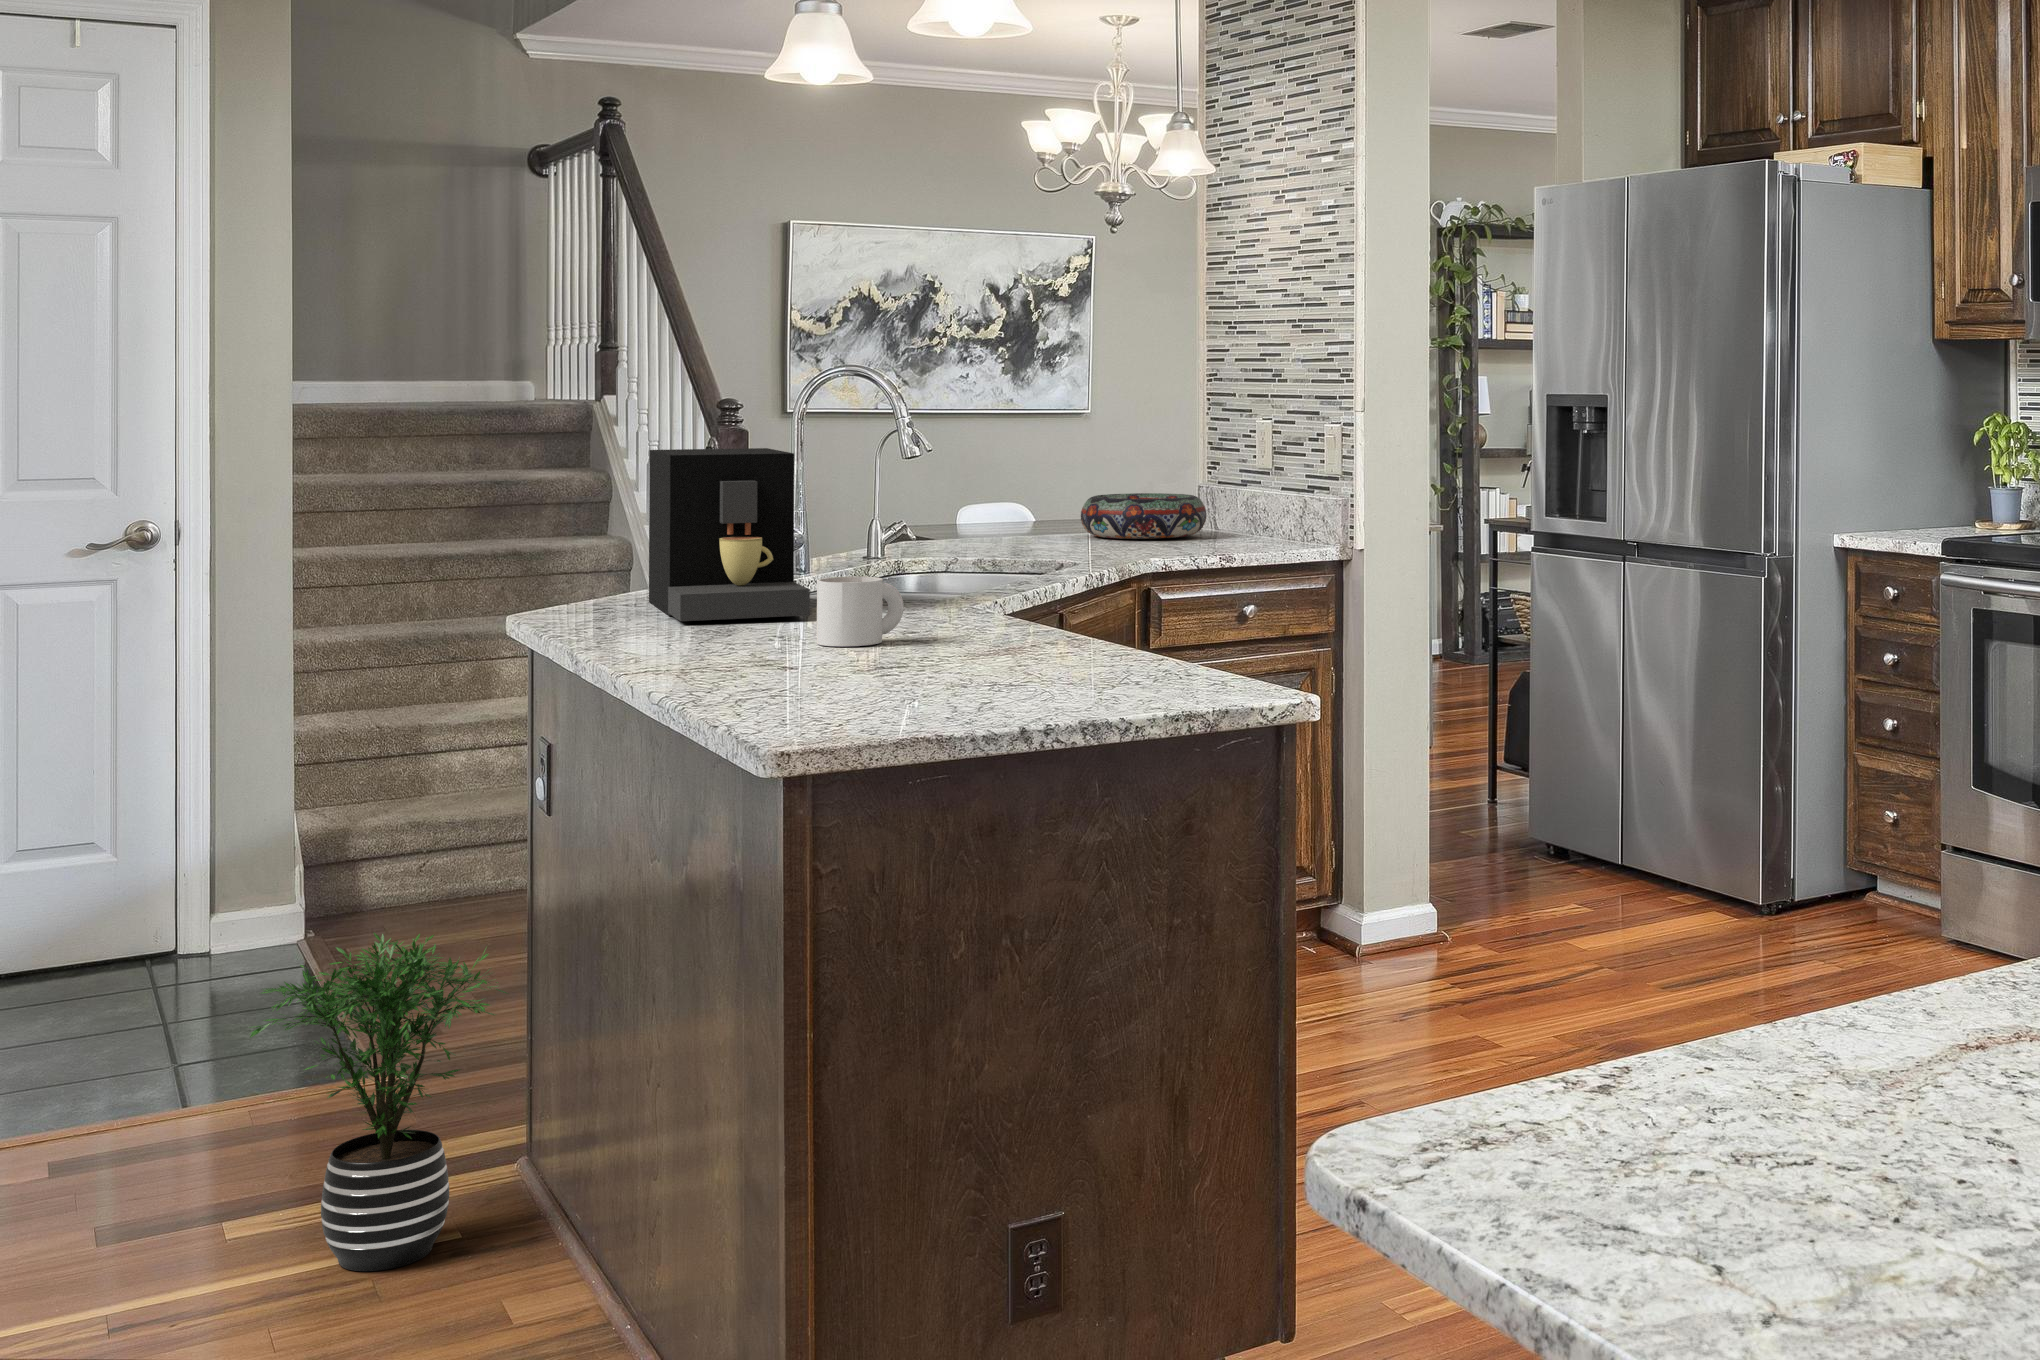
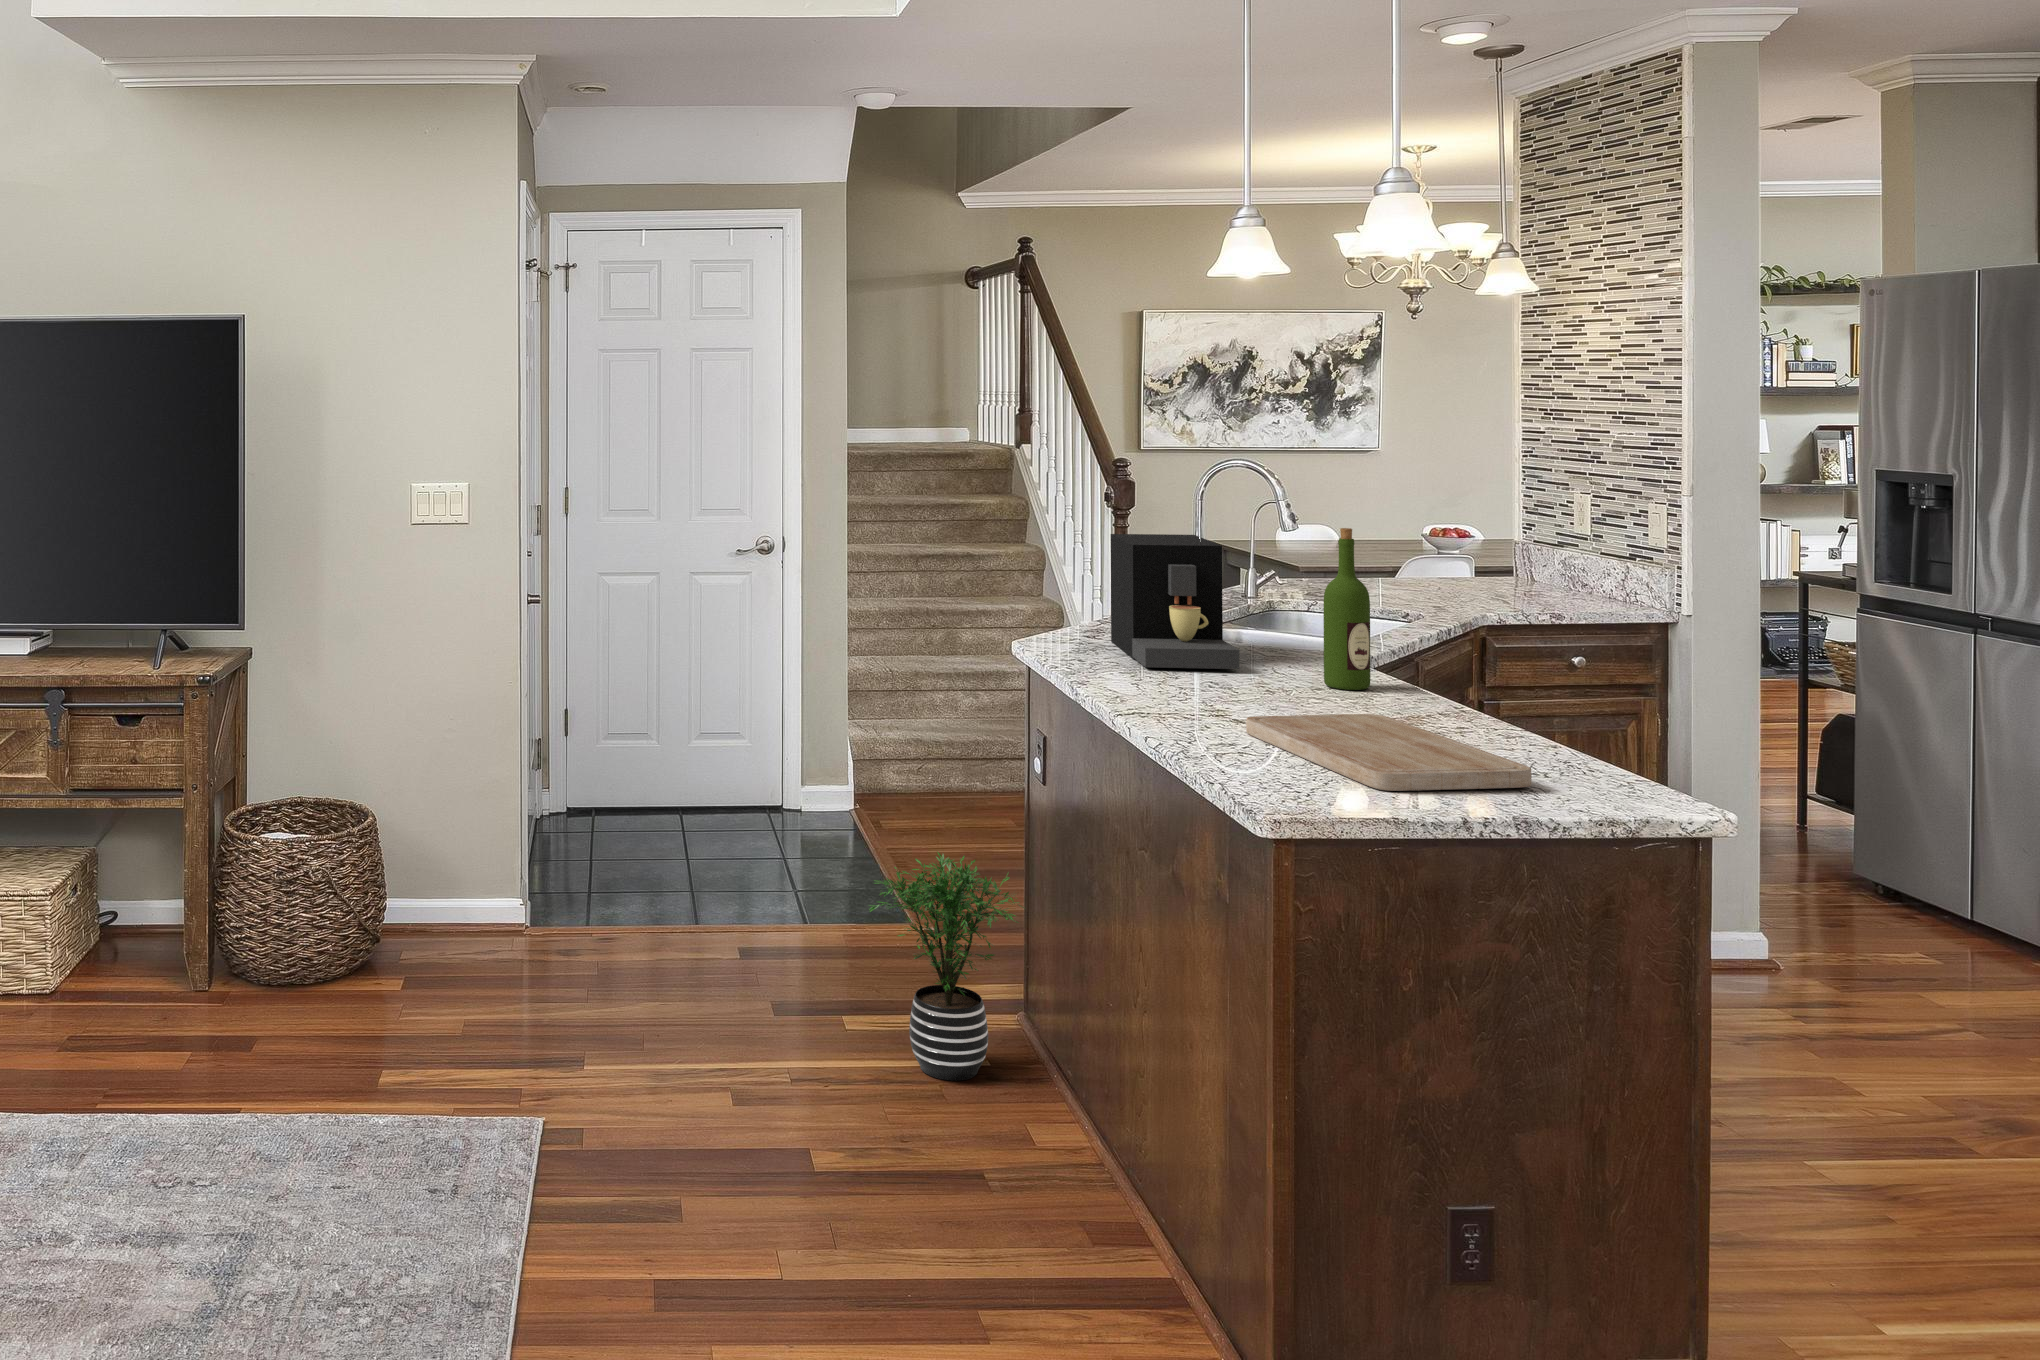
wine bottle: none [914,416,971,627] -> present [1324,528,1370,690]
decorative bowl: present [1081,493,1206,539] -> none [1416,551,1531,591]
mug: present [817,576,904,646] -> none [1257,651,1323,707]
cutting board: none [783,638,1113,710] -> present [1246,714,1532,791]

